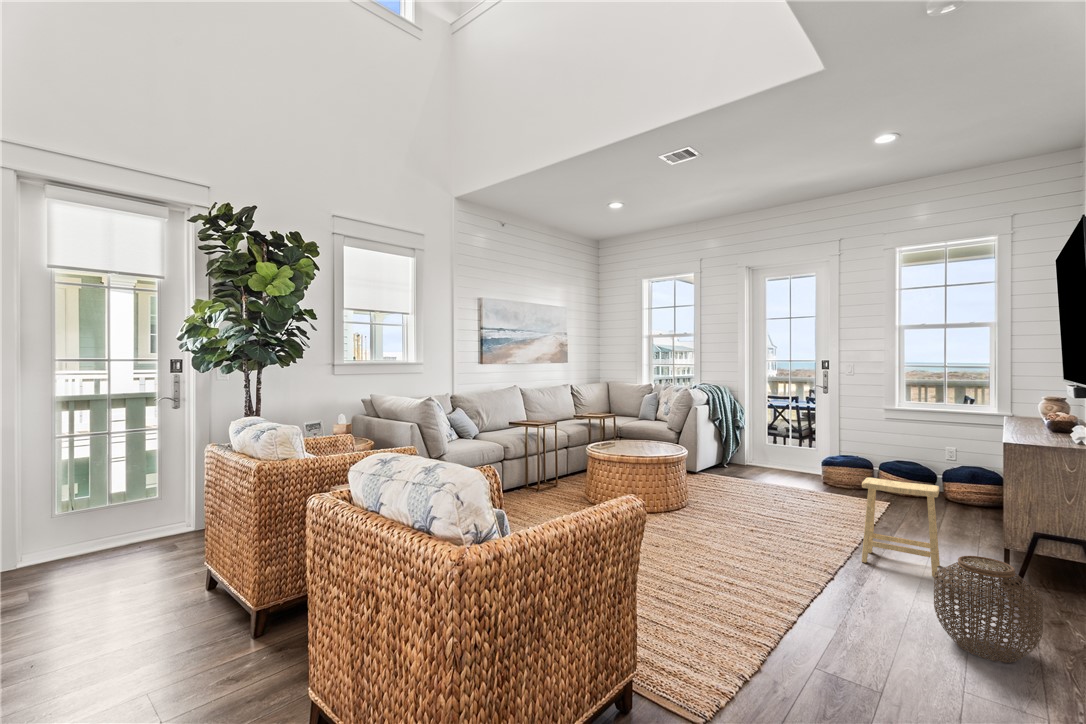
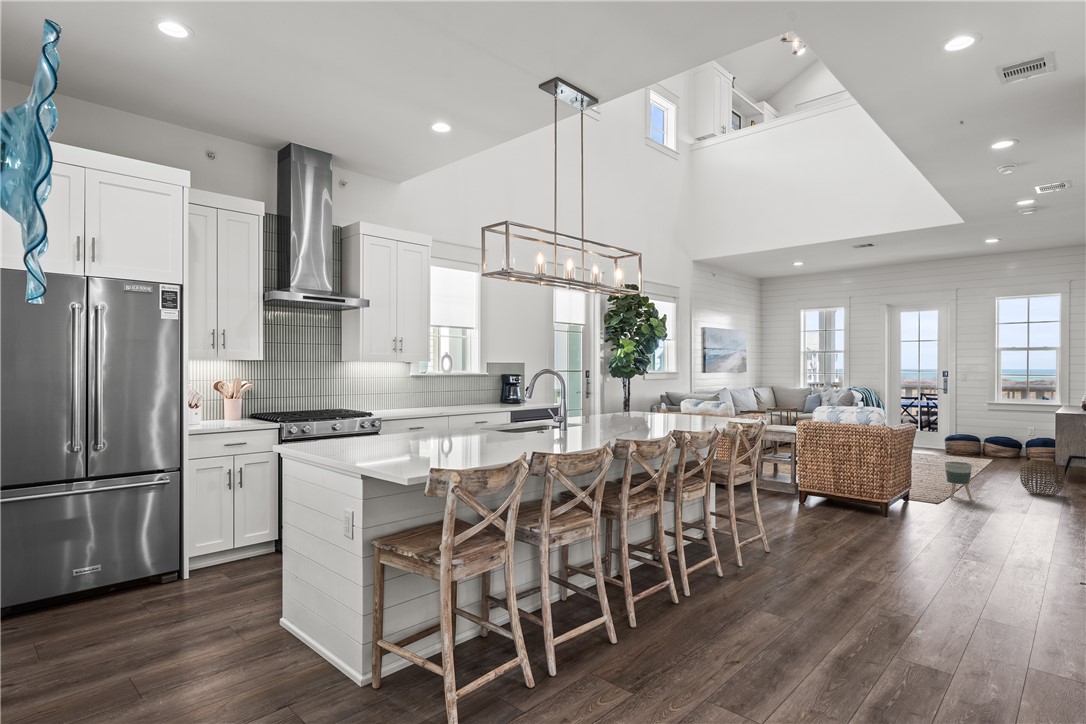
footstool: present [862,478,940,577] -> none [983,435,1023,481]
planter: none [747,575,811,686] -> present [945,462,972,499]

